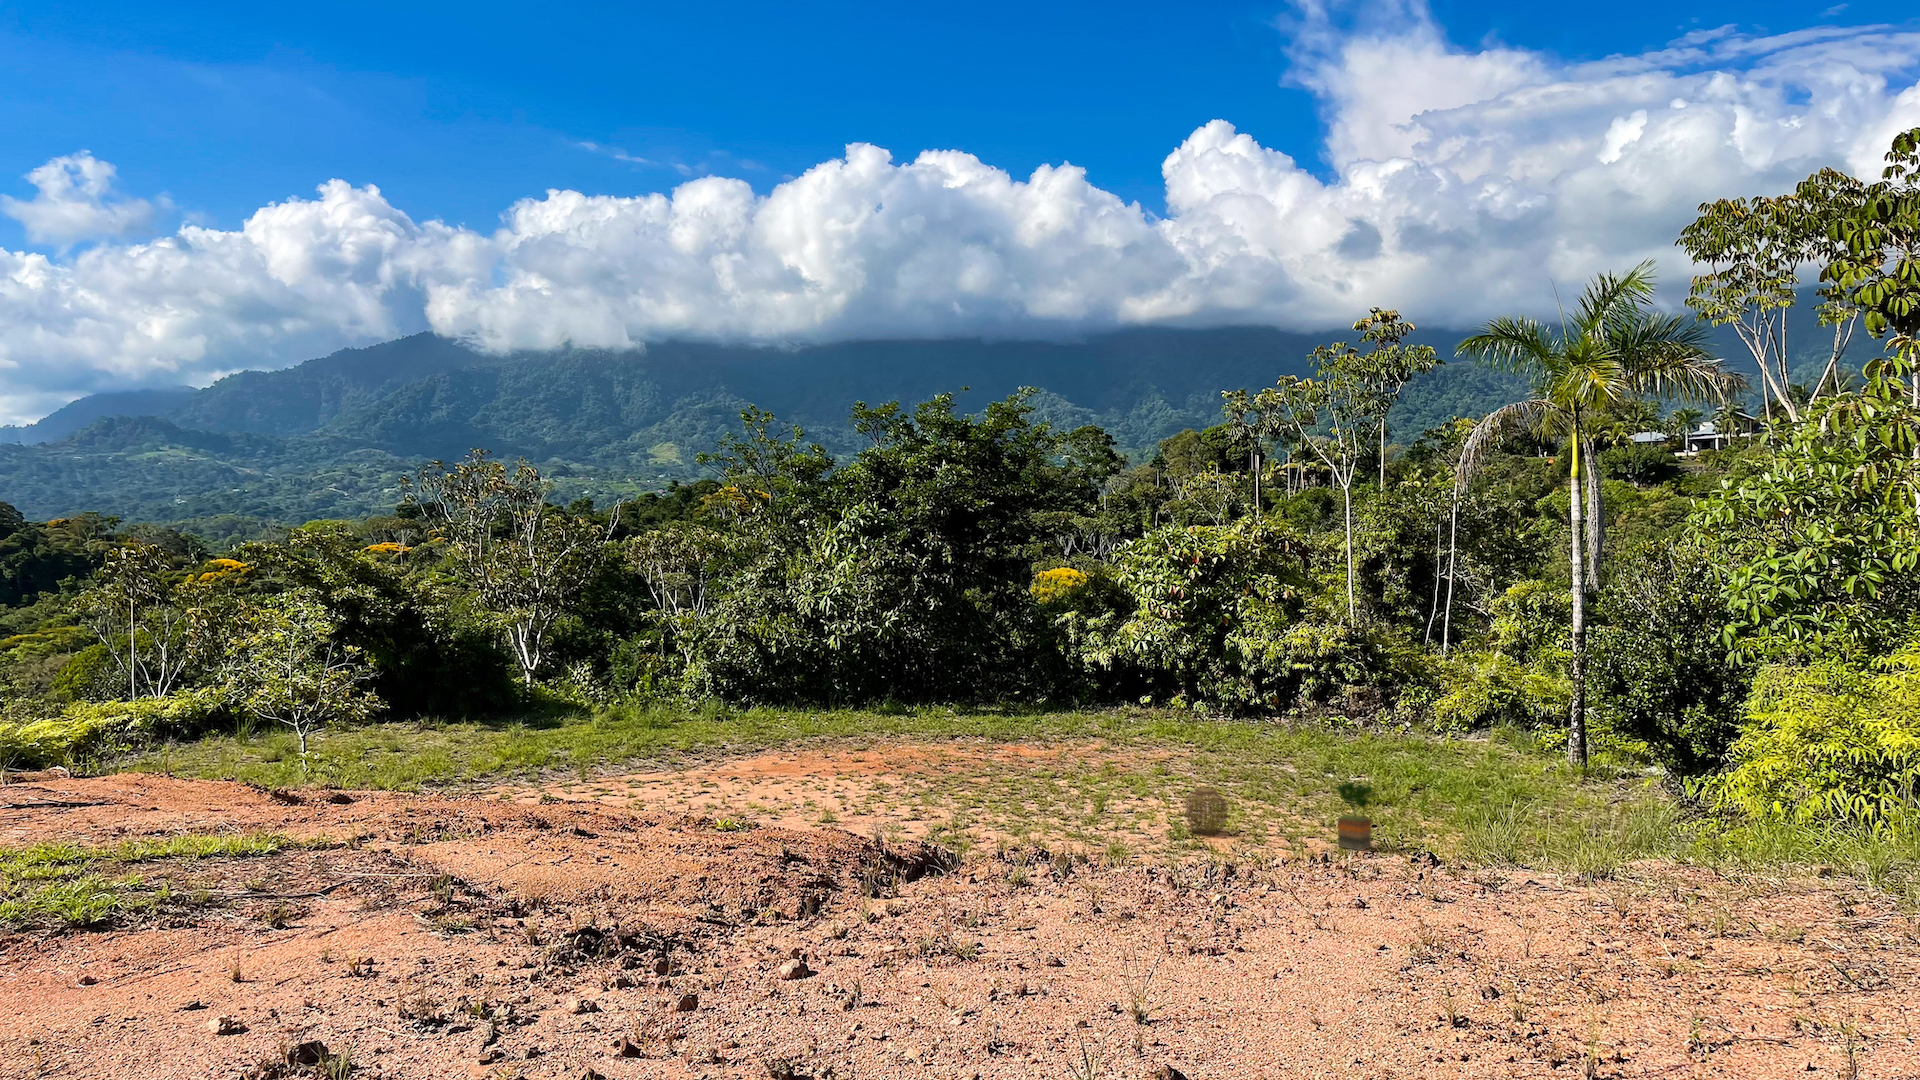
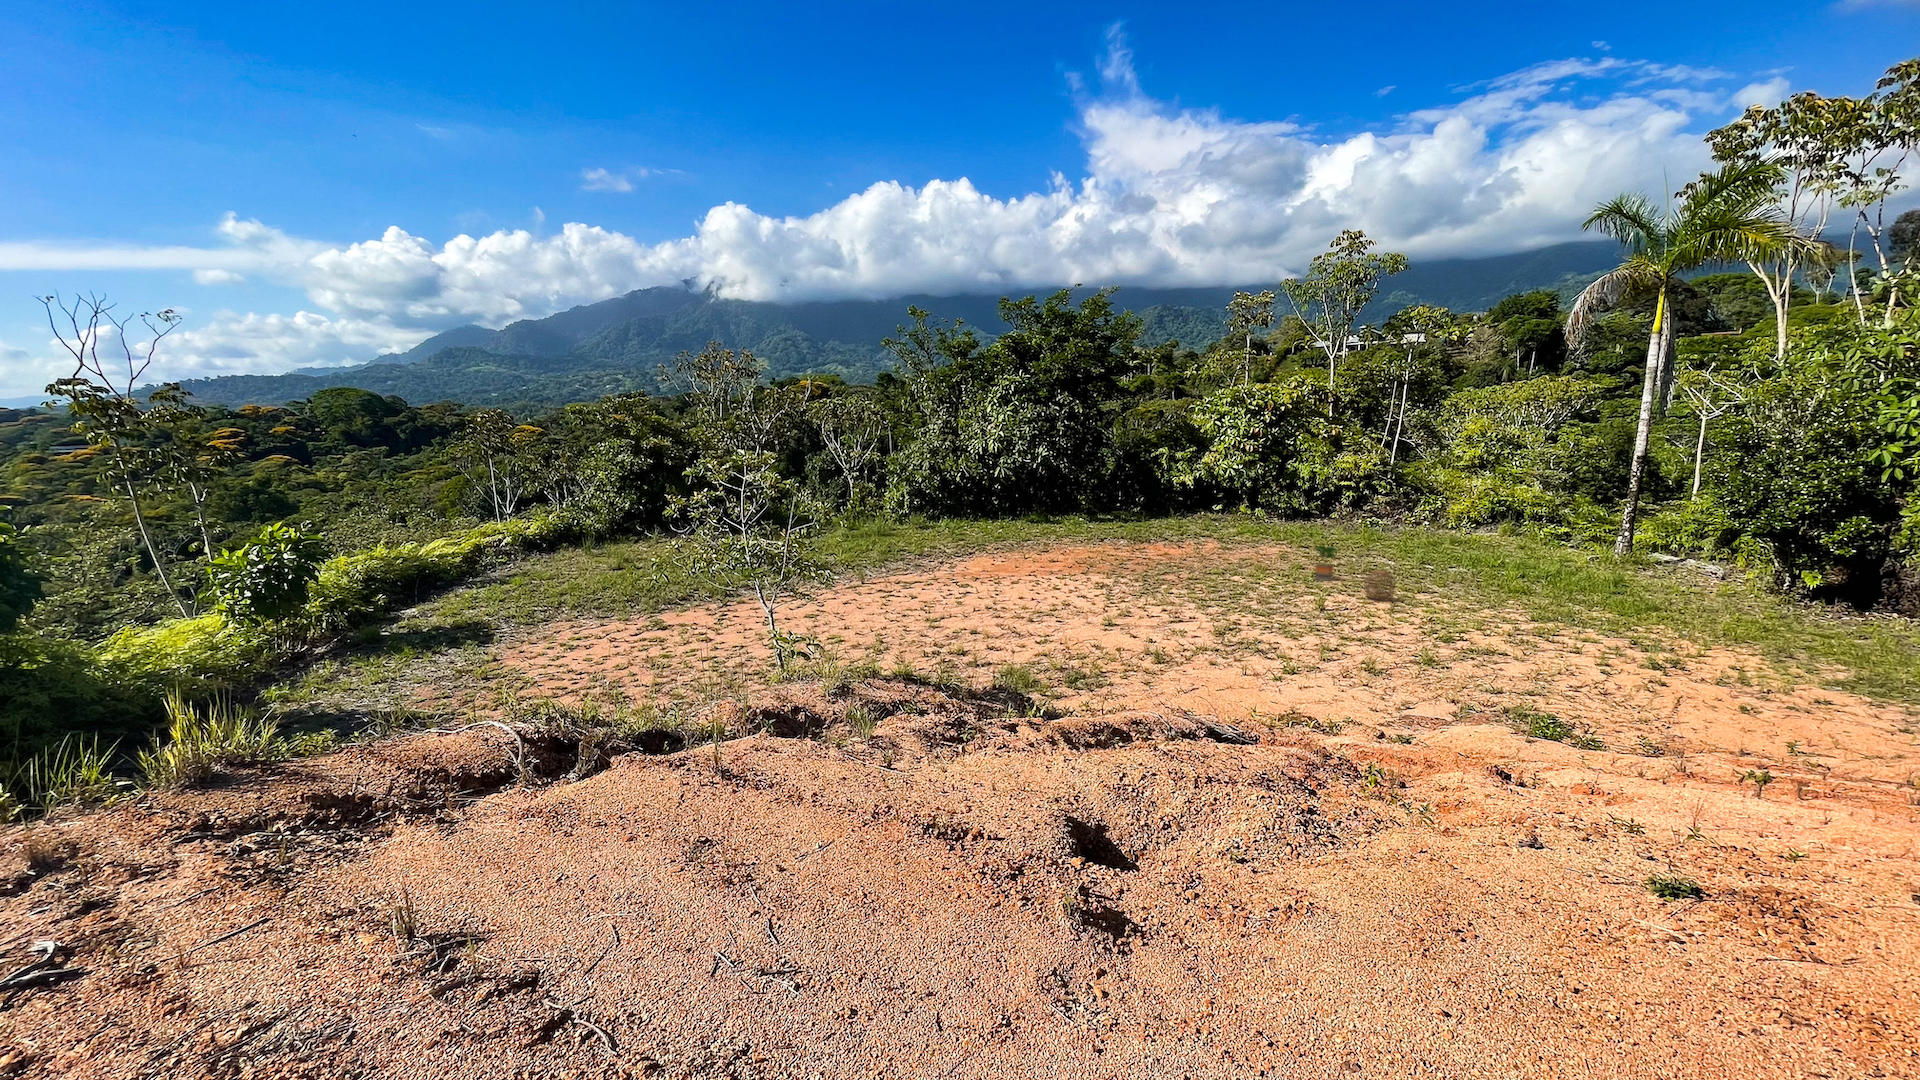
potted tree: present [1336,782,1377,851] -> present [1314,545,1337,581]

